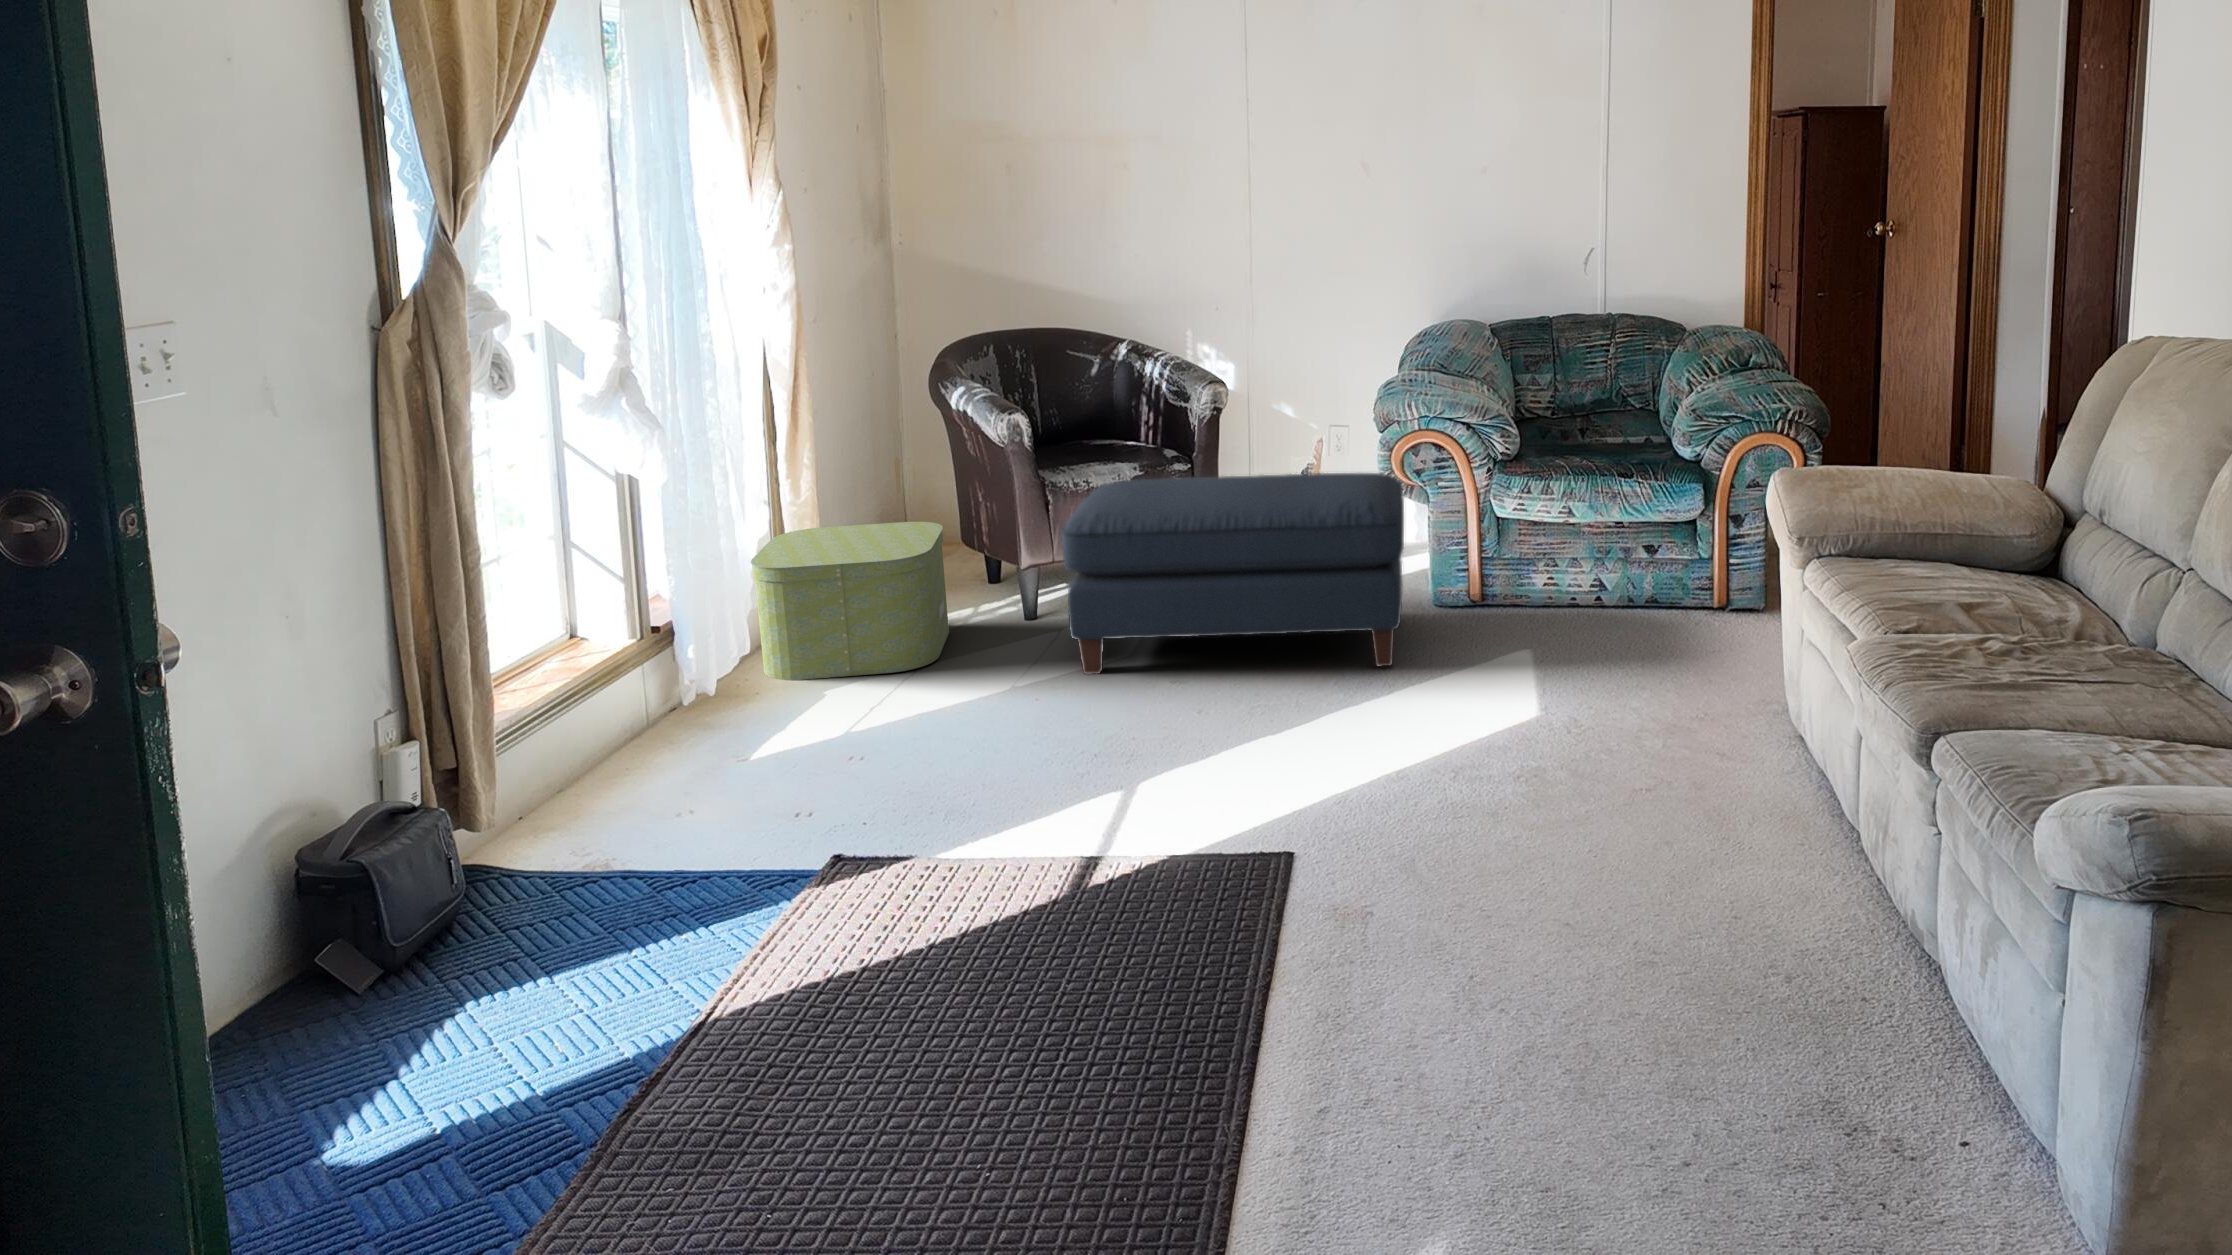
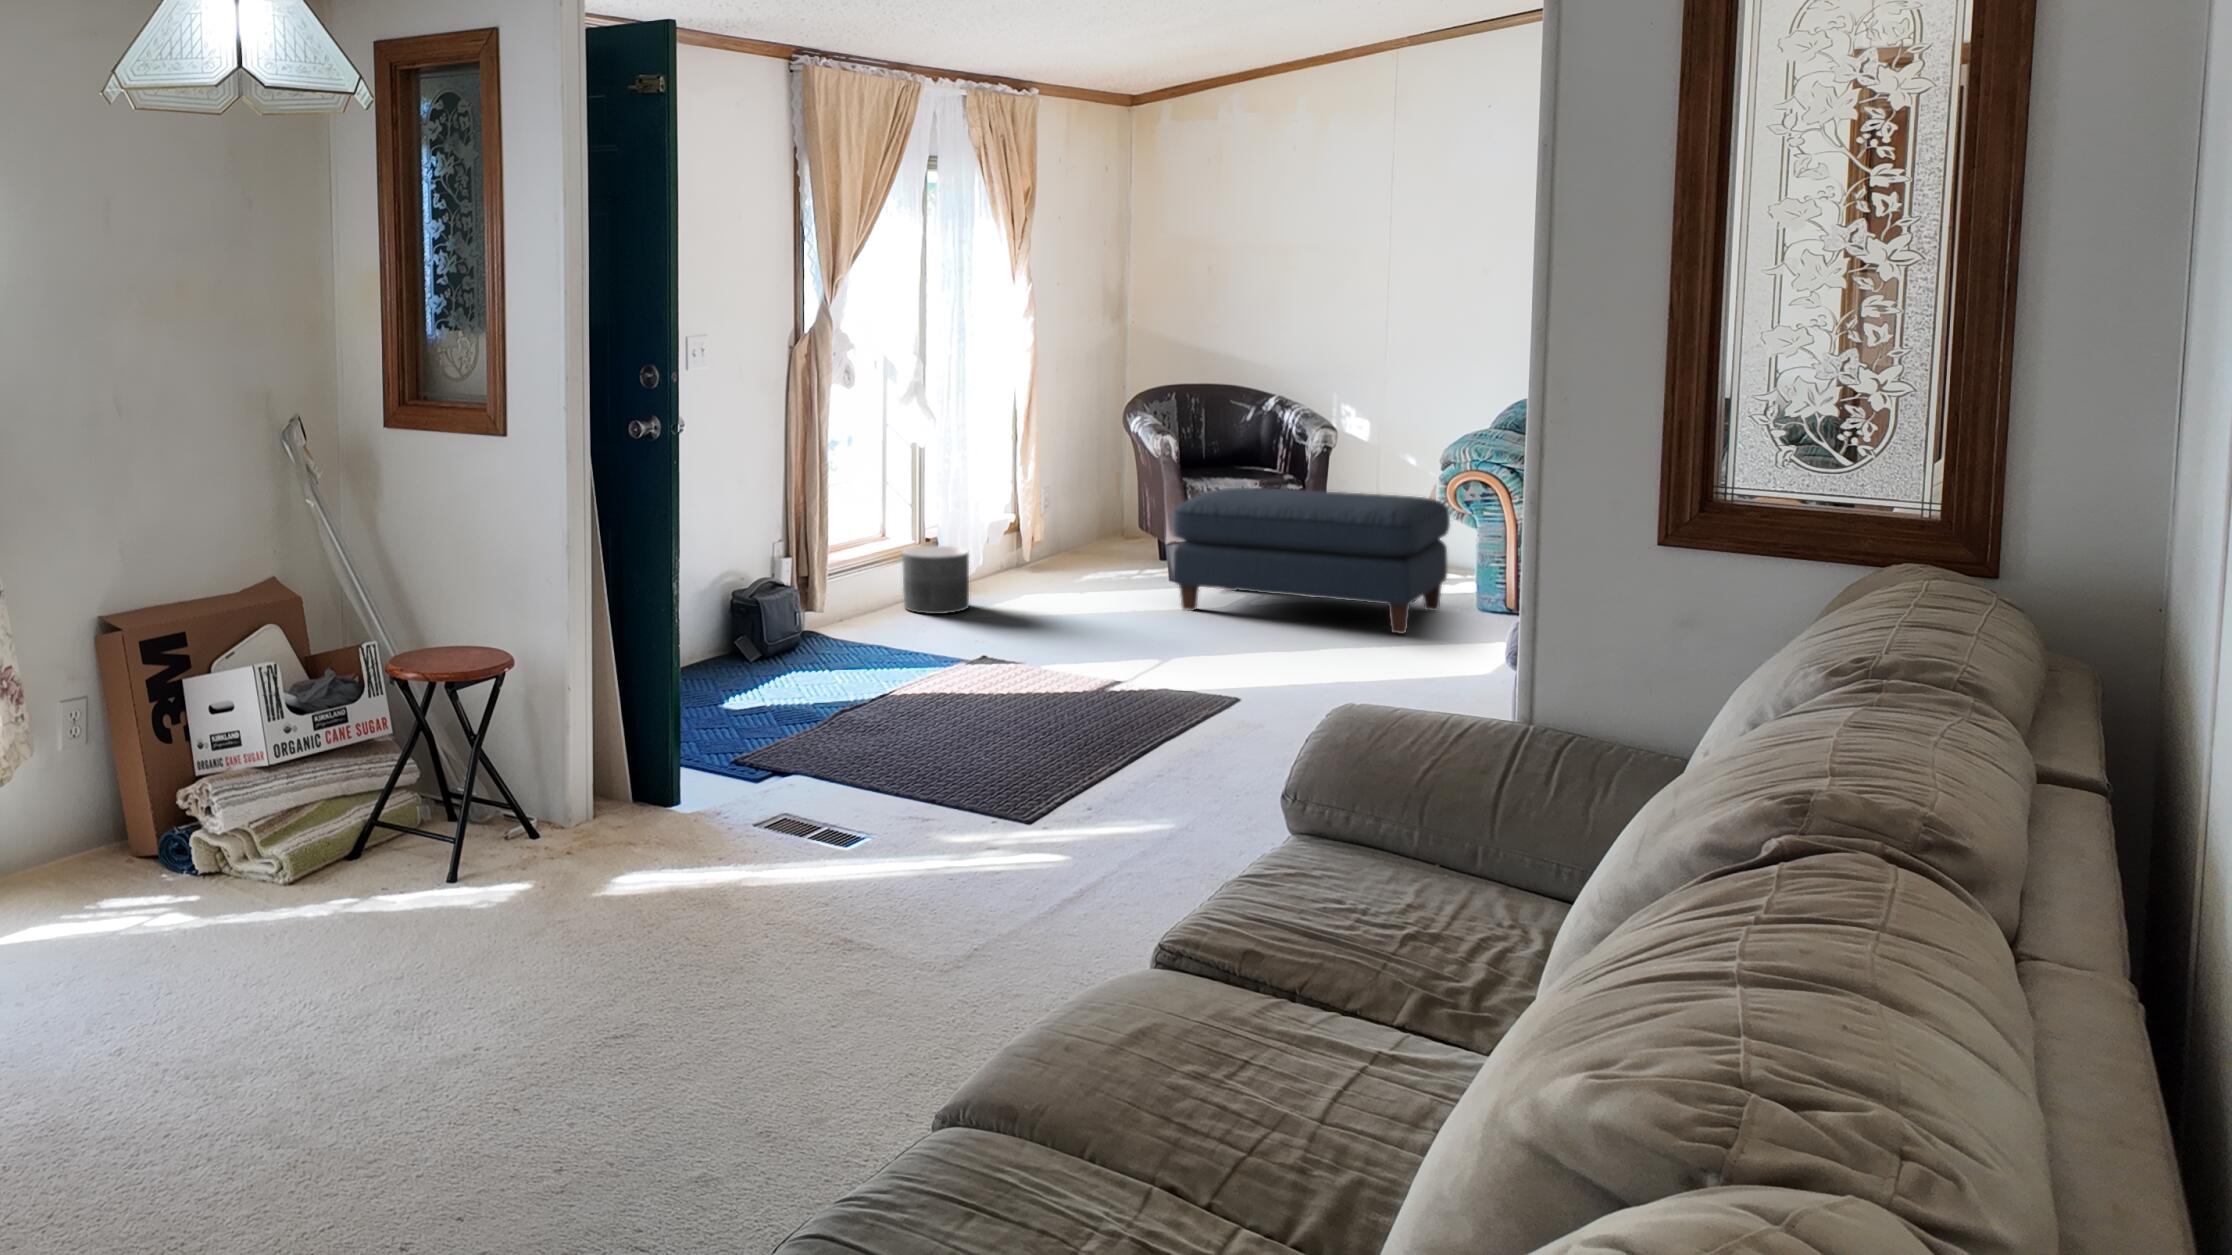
storage box: present [751,522,949,680] -> none [988,502,1113,593]
planter: none [625,637,756,766] -> present [902,546,969,614]

